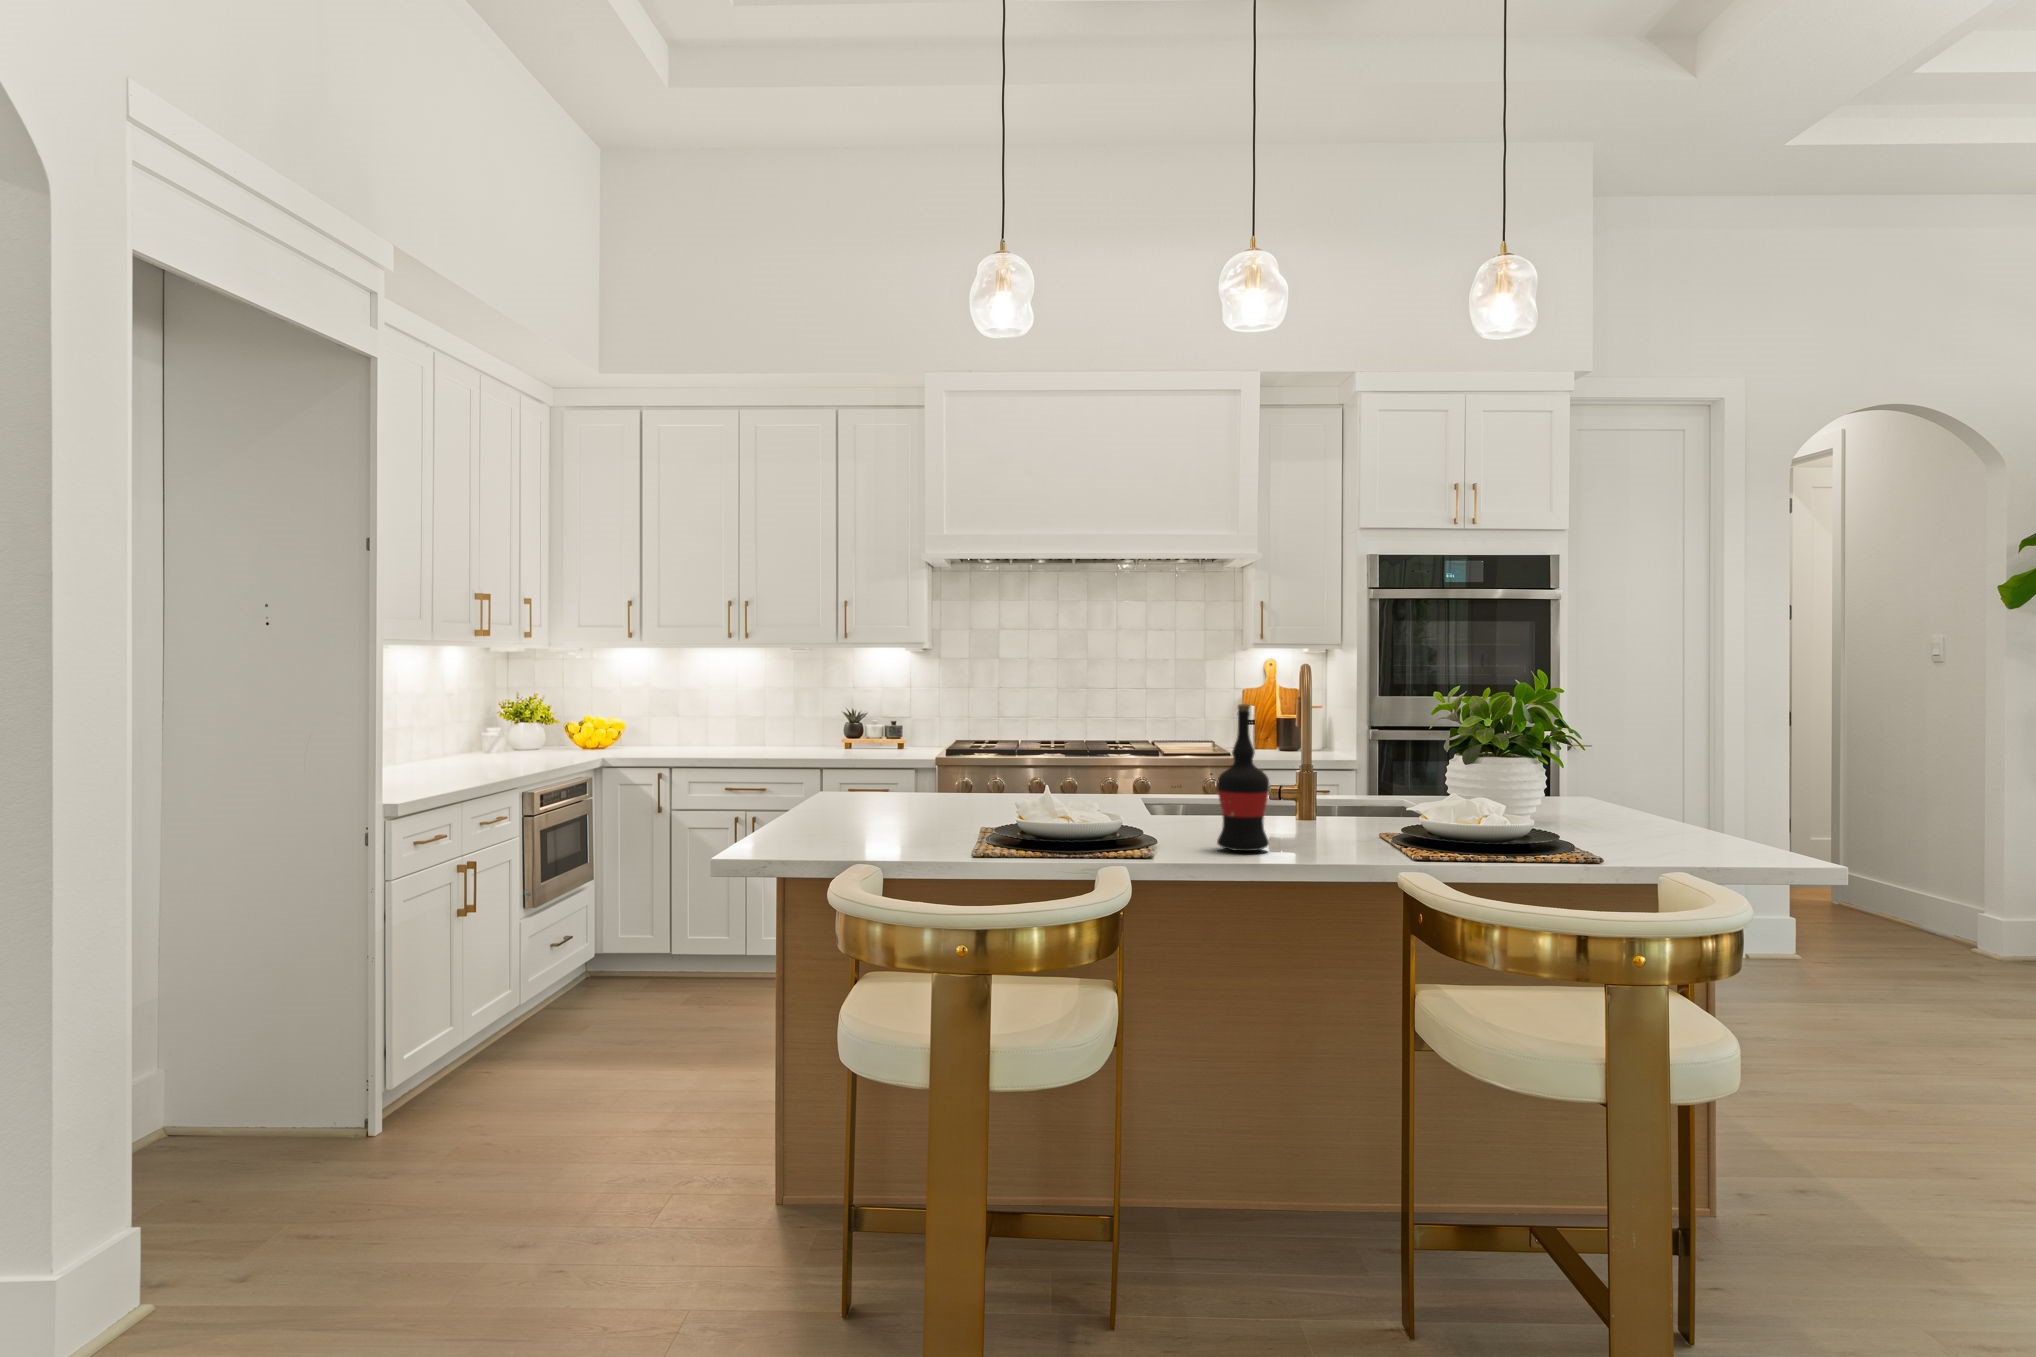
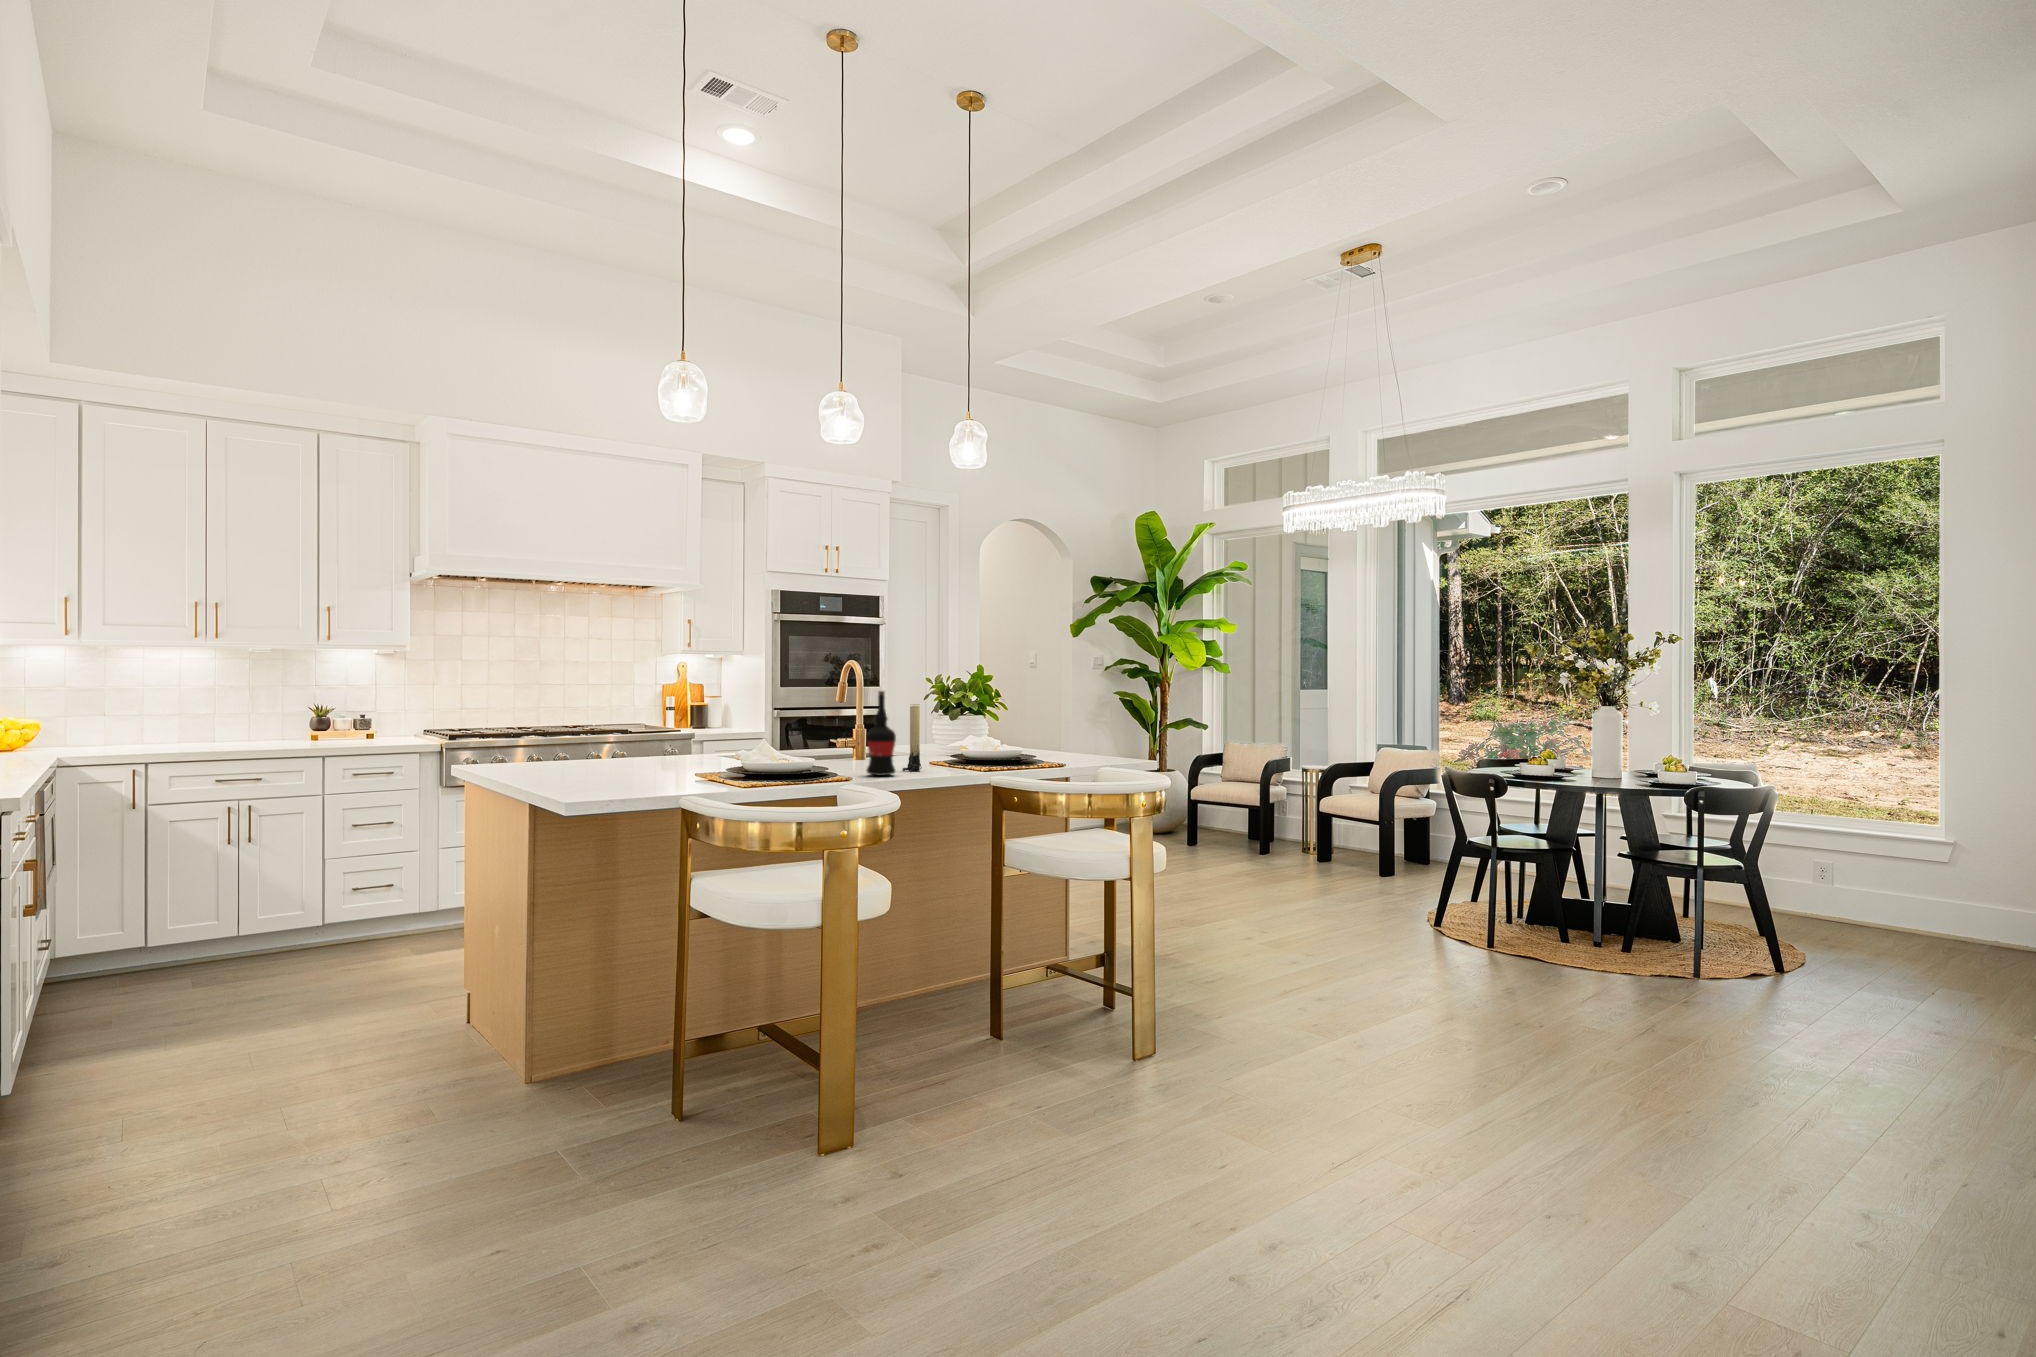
candle: none [1312,728,1346,846] -> present [902,704,922,771]

